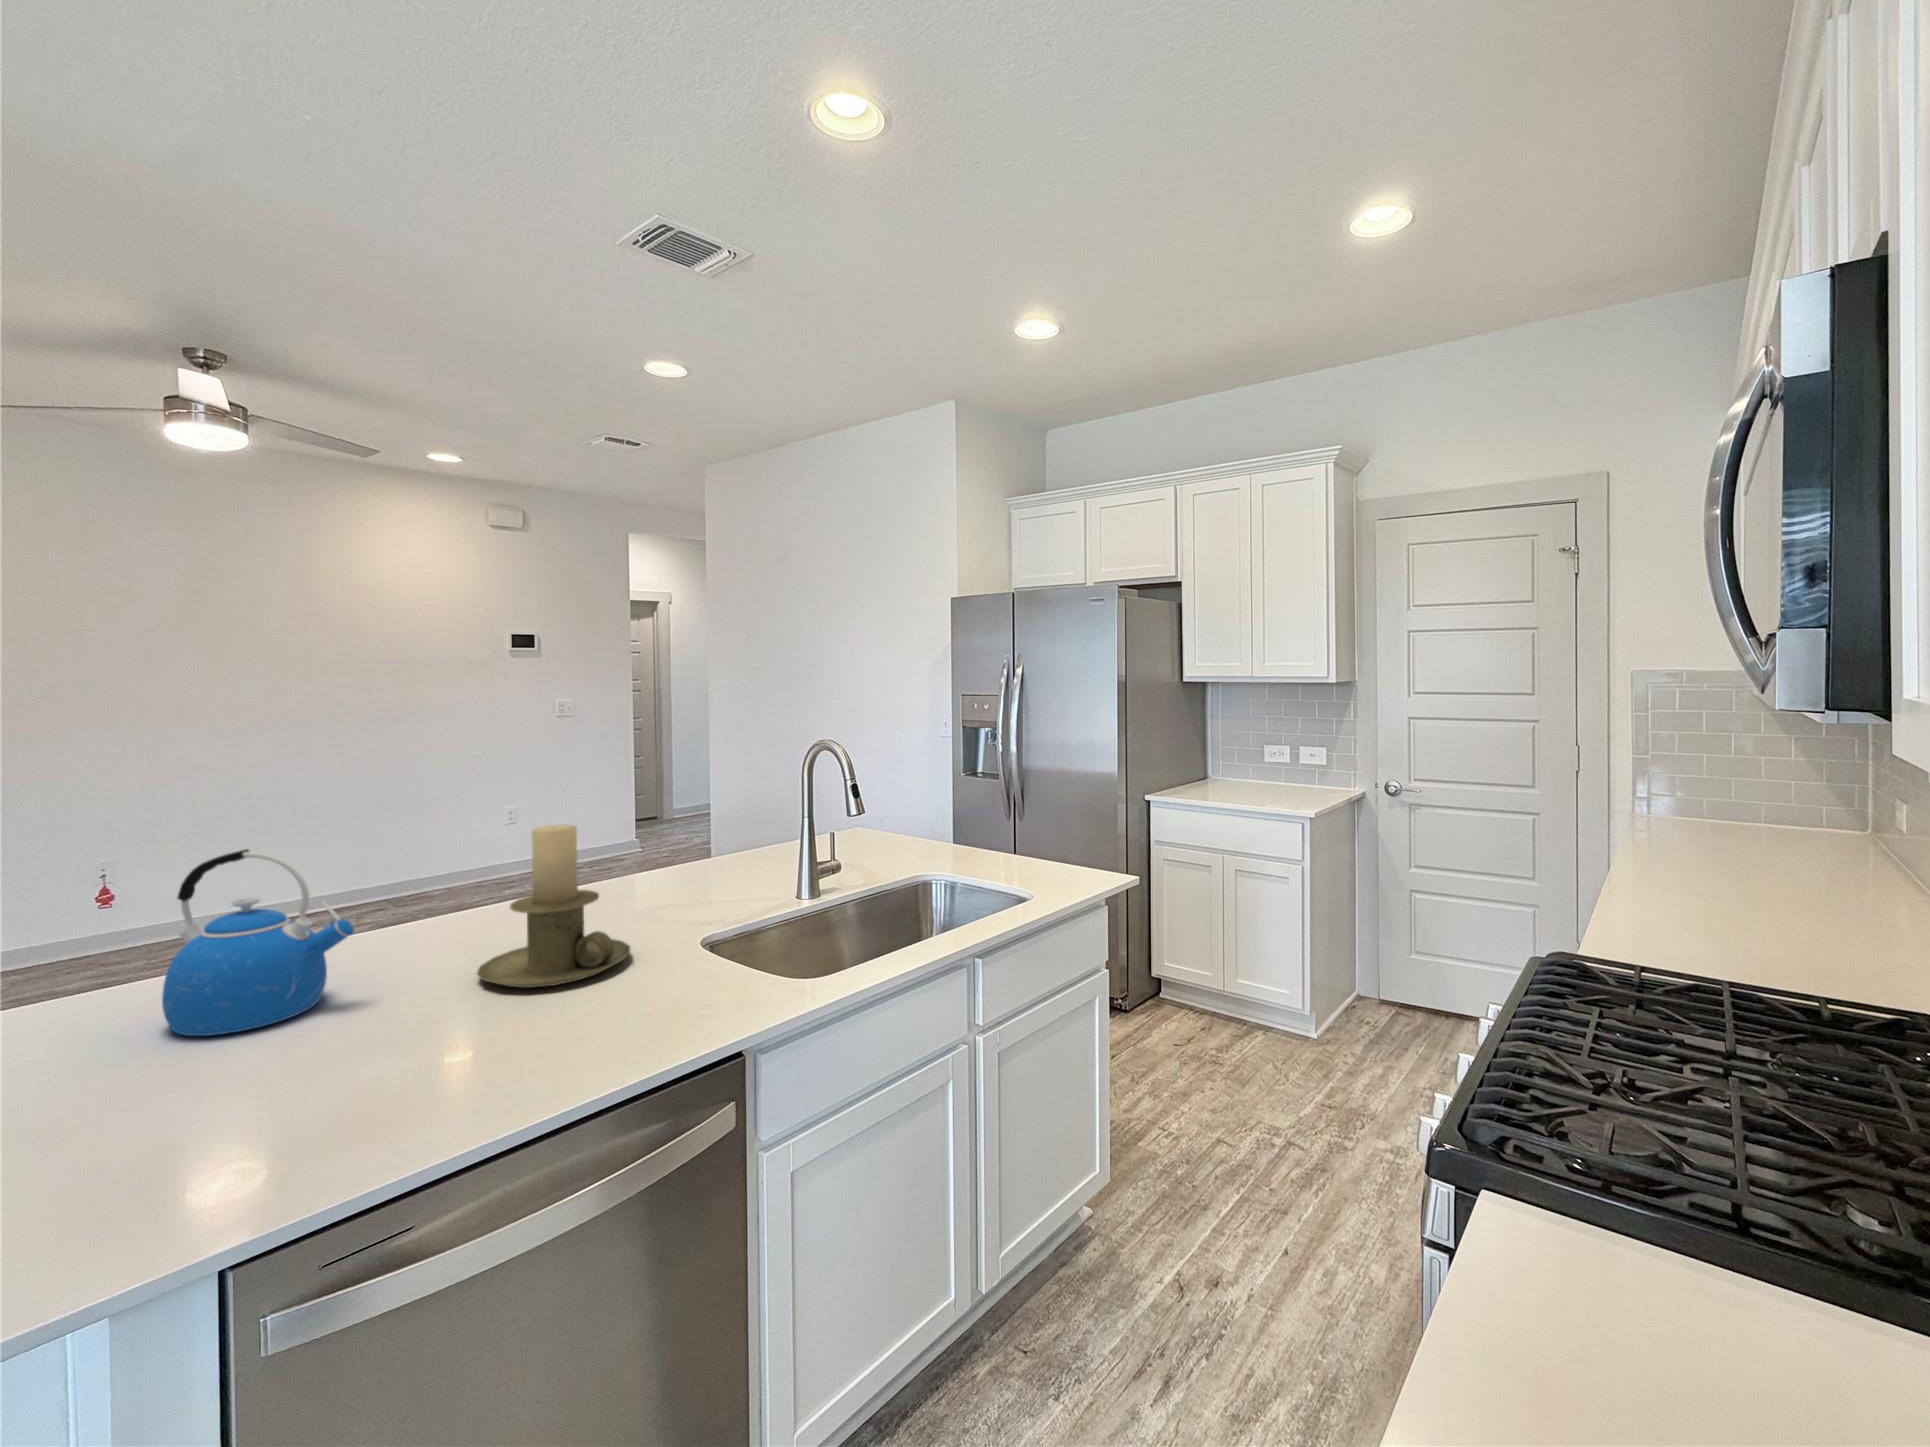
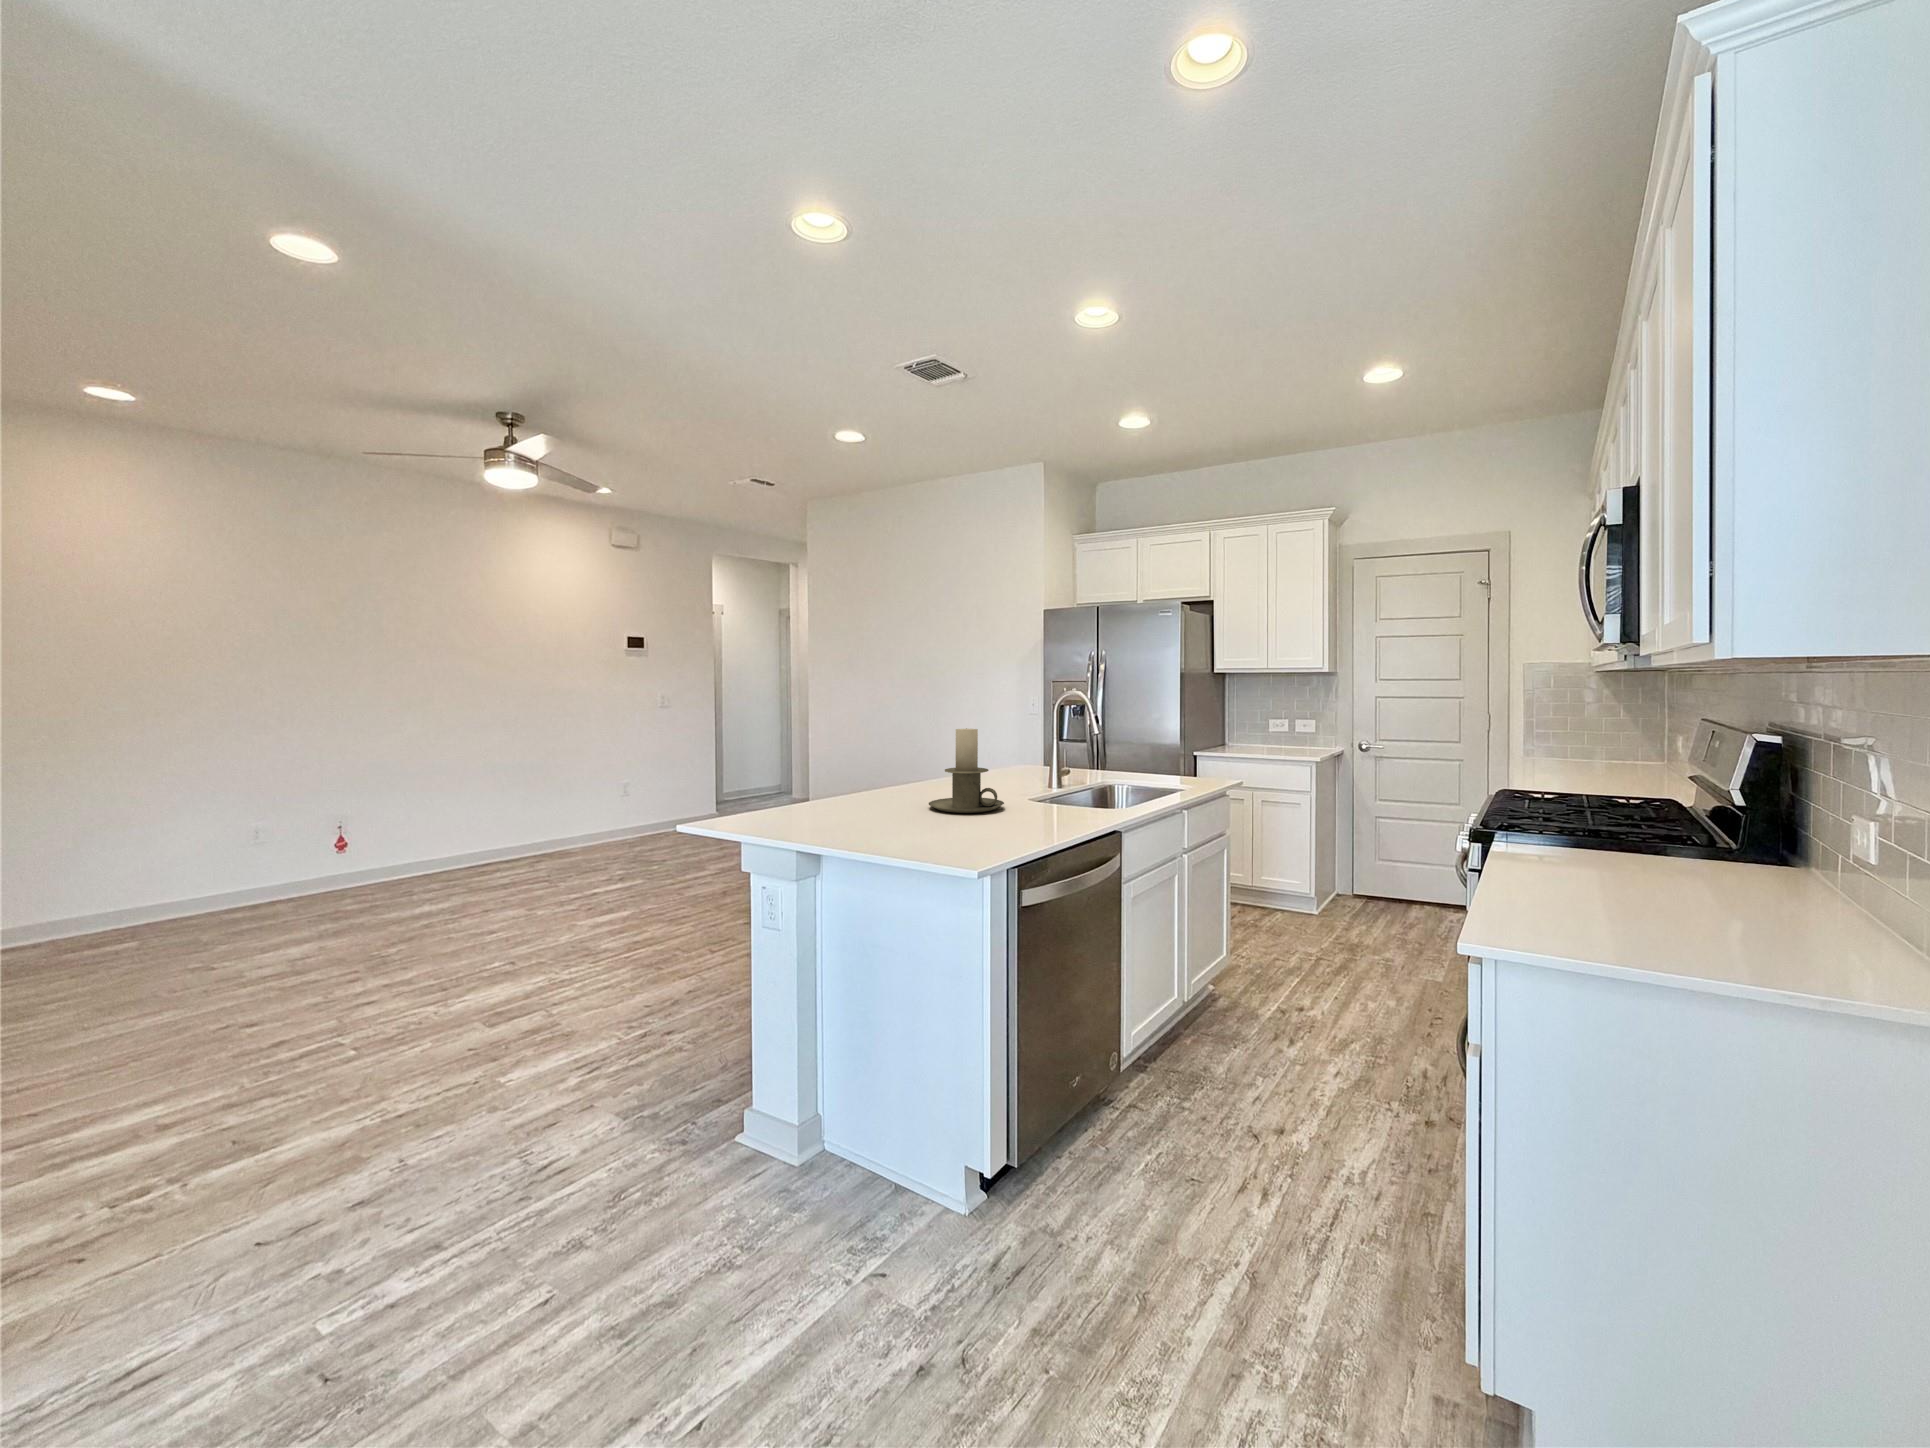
kettle: present [162,849,354,1036] -> none [806,731,889,824]

